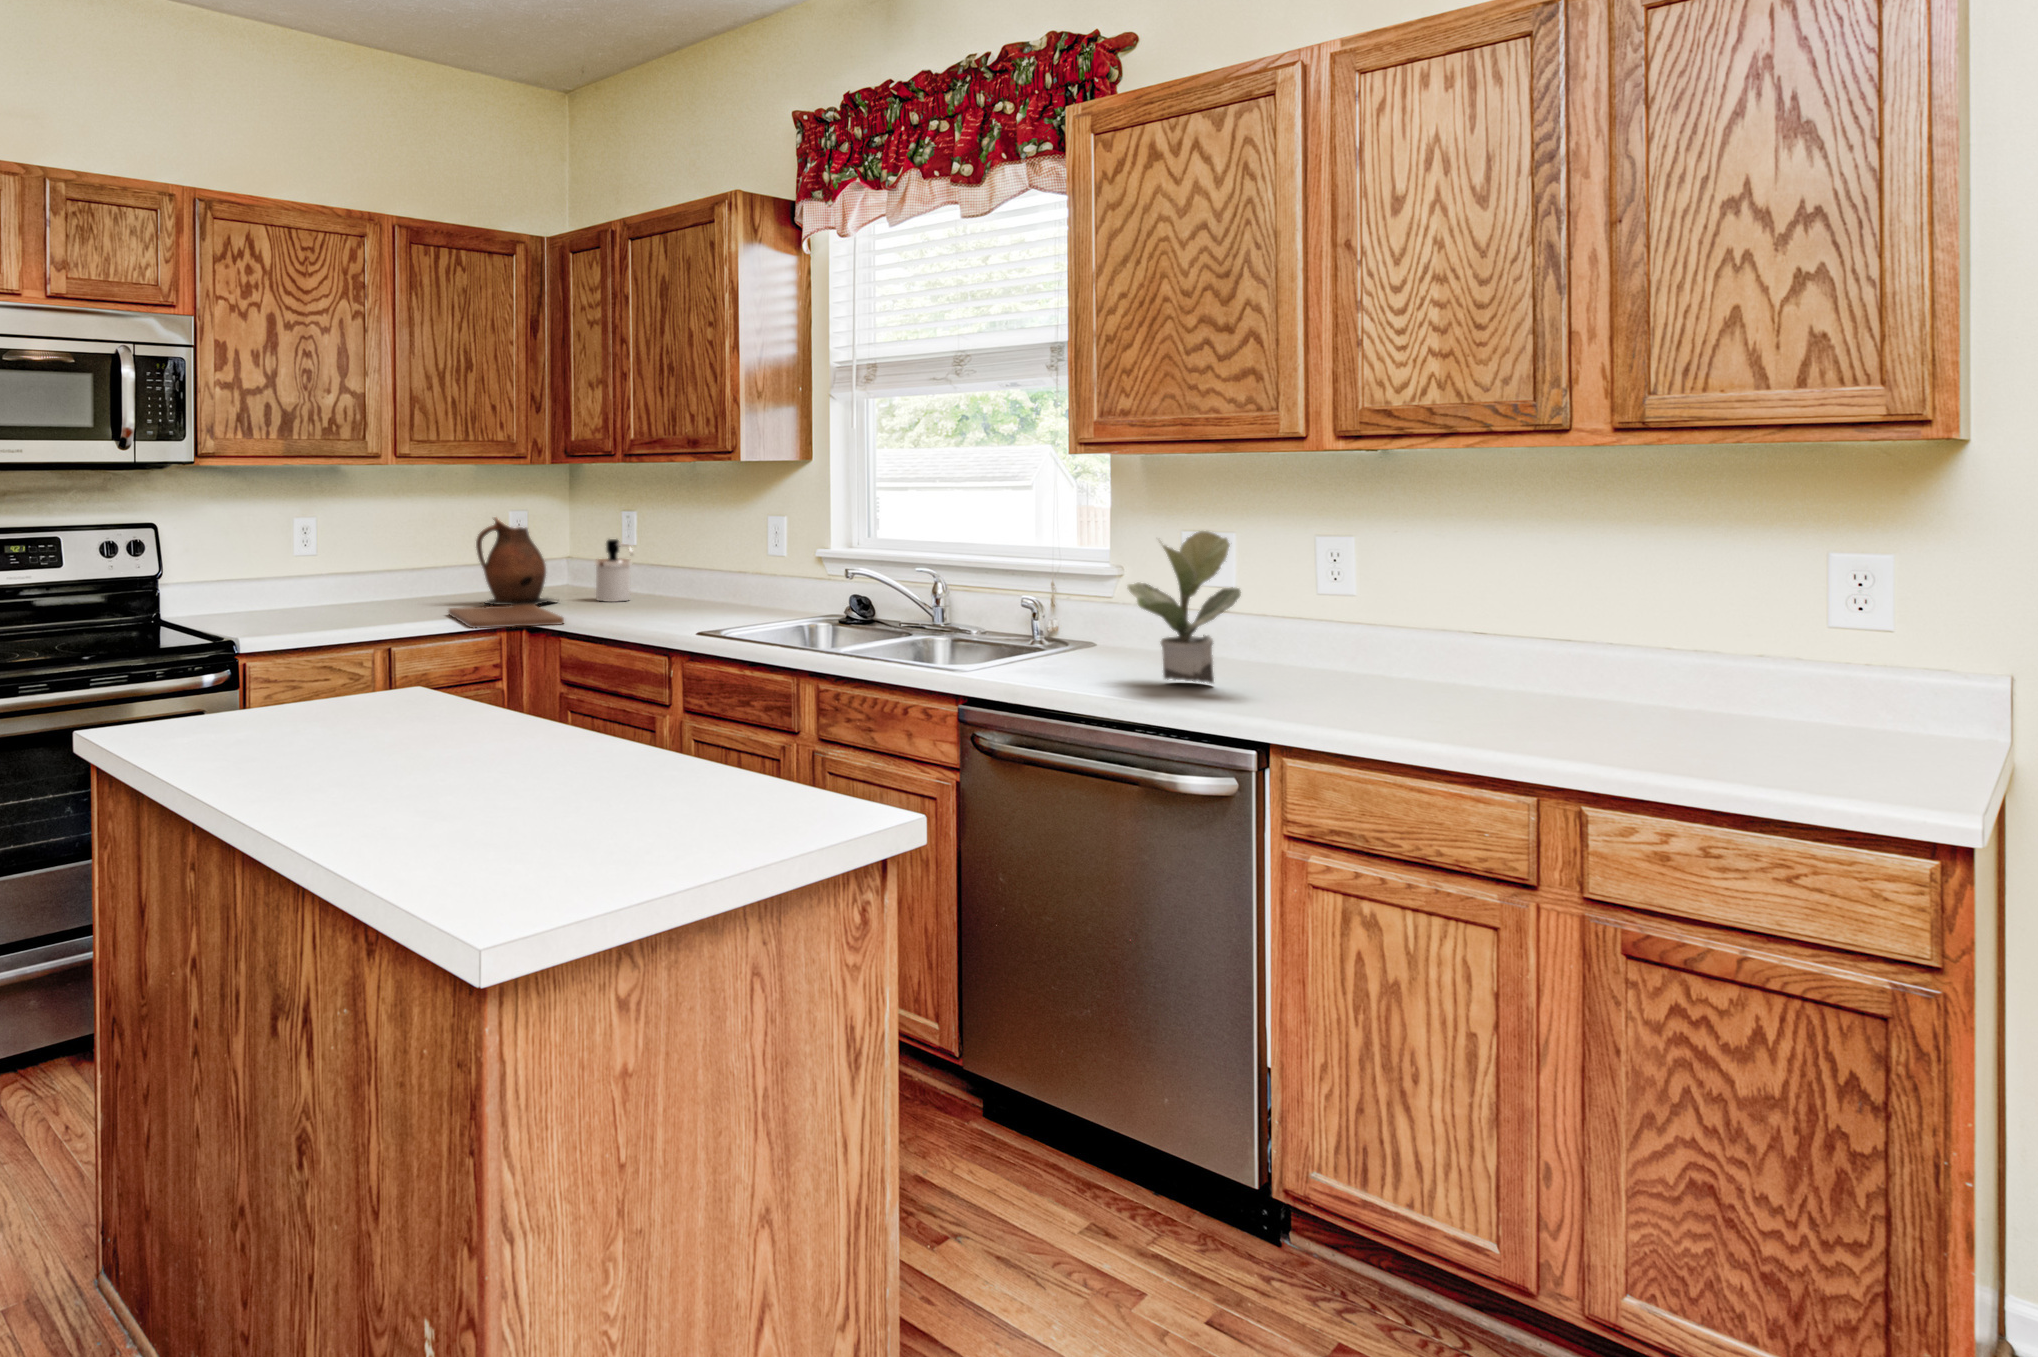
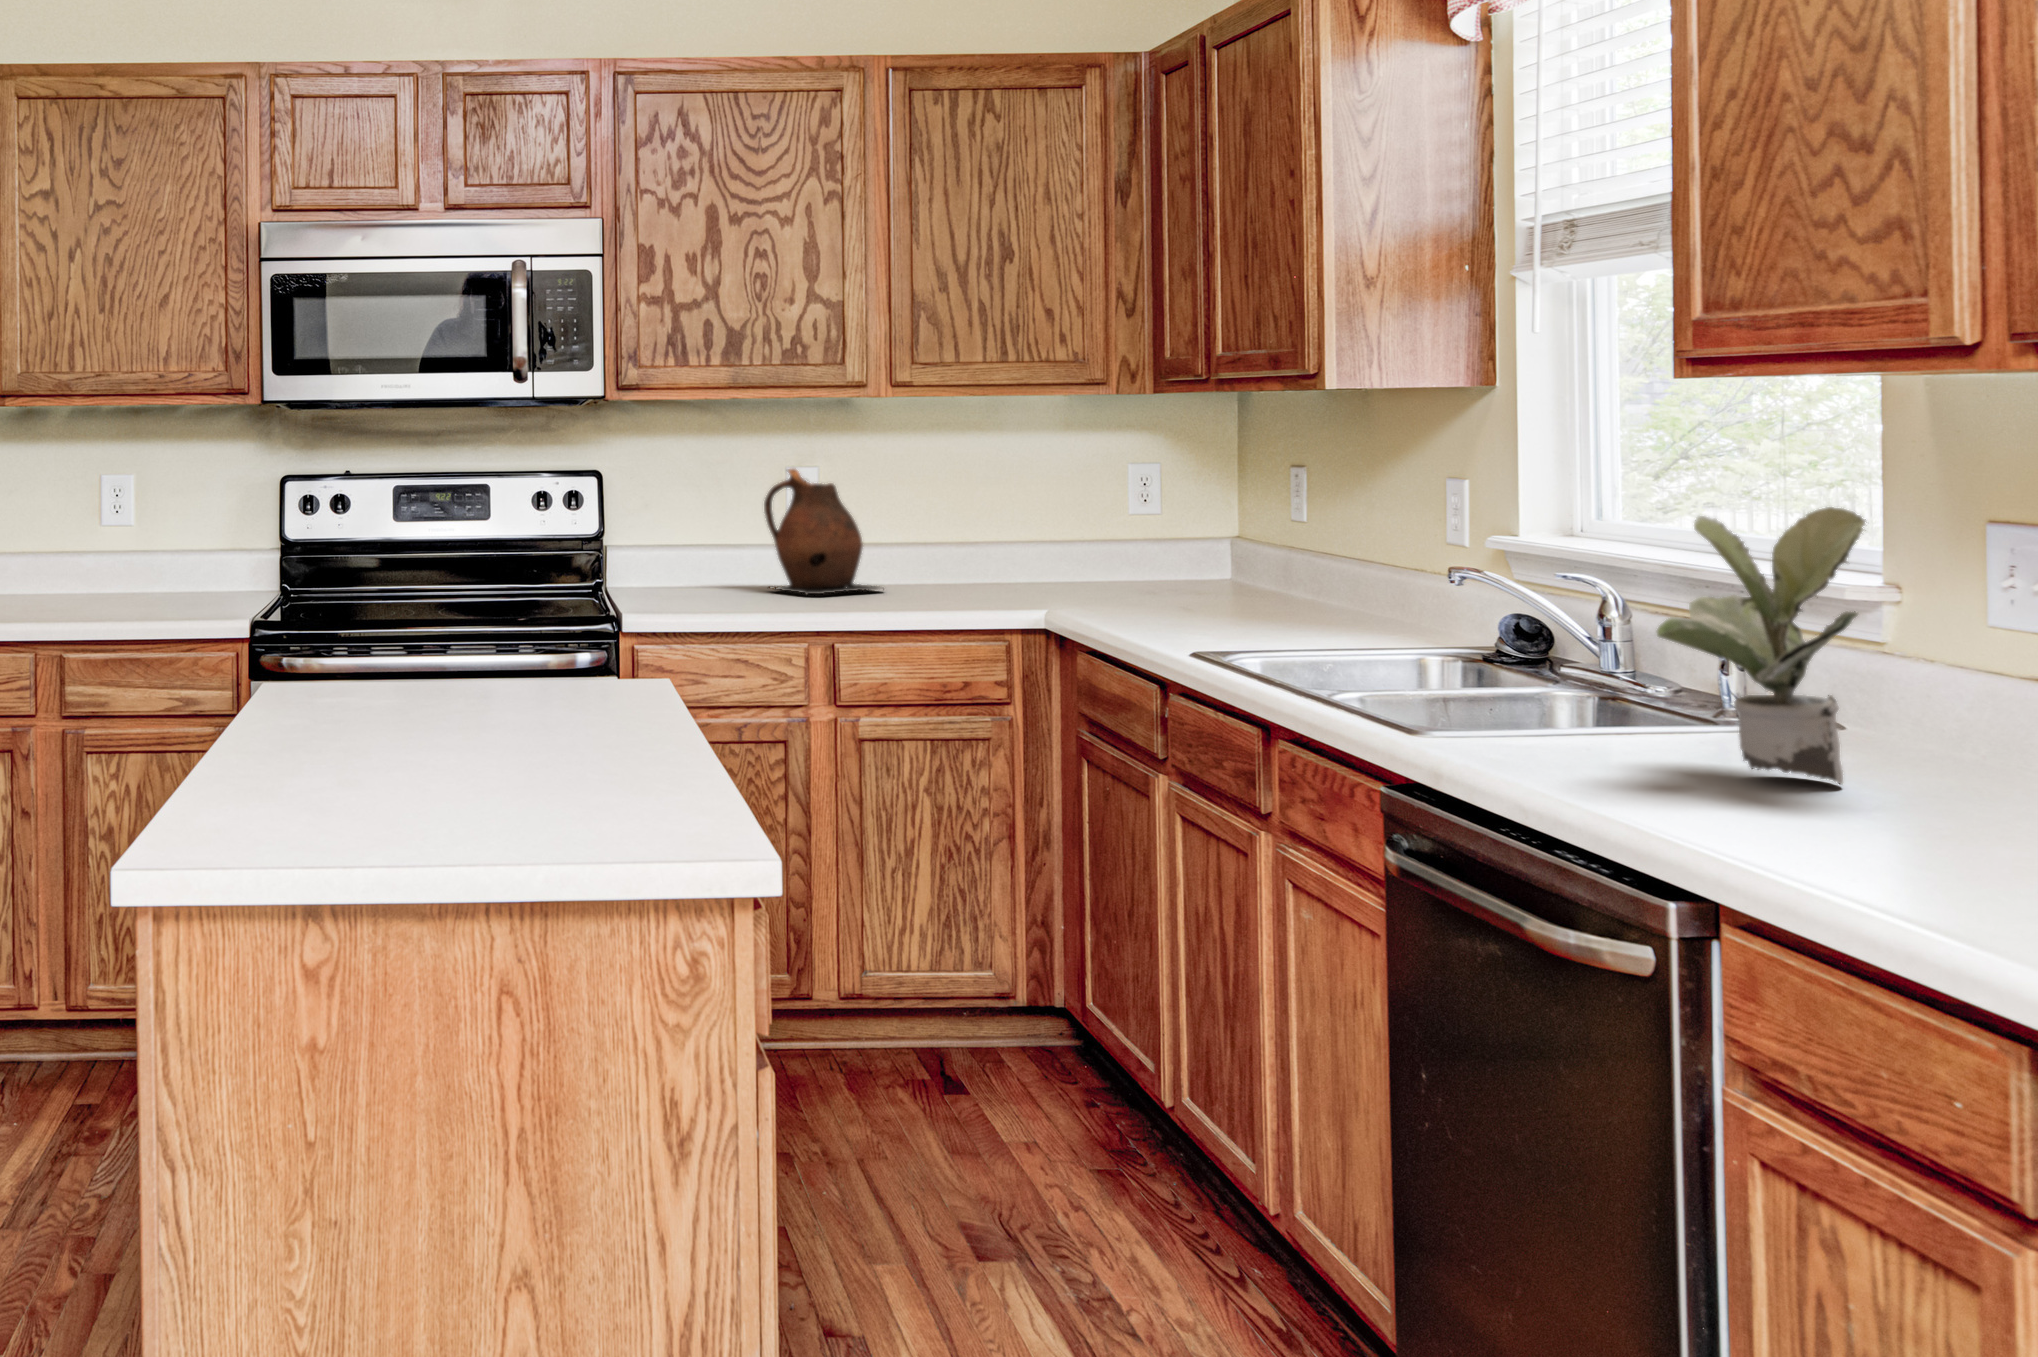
ceramic pitcher: present [476,517,558,605] -> present [764,469,884,595]
soap dispenser: present [595,539,633,602] -> none [1210,502,1269,596]
cutting board: present [448,605,564,628] -> none [930,590,1078,620]

